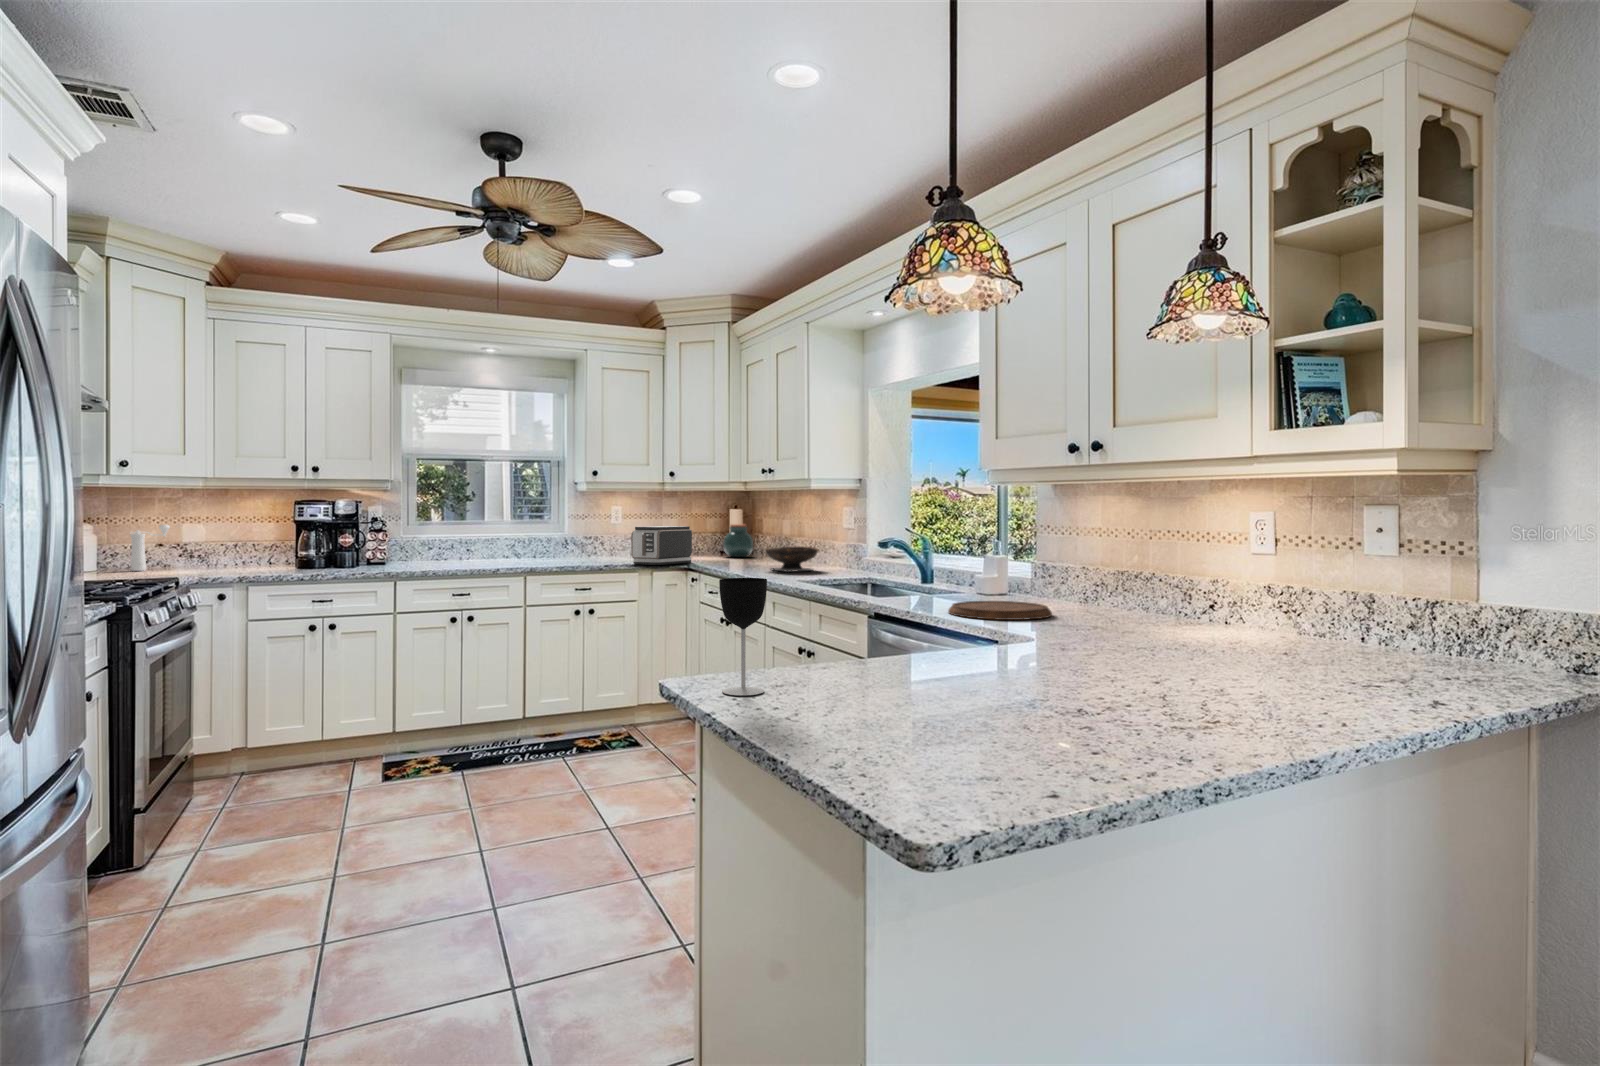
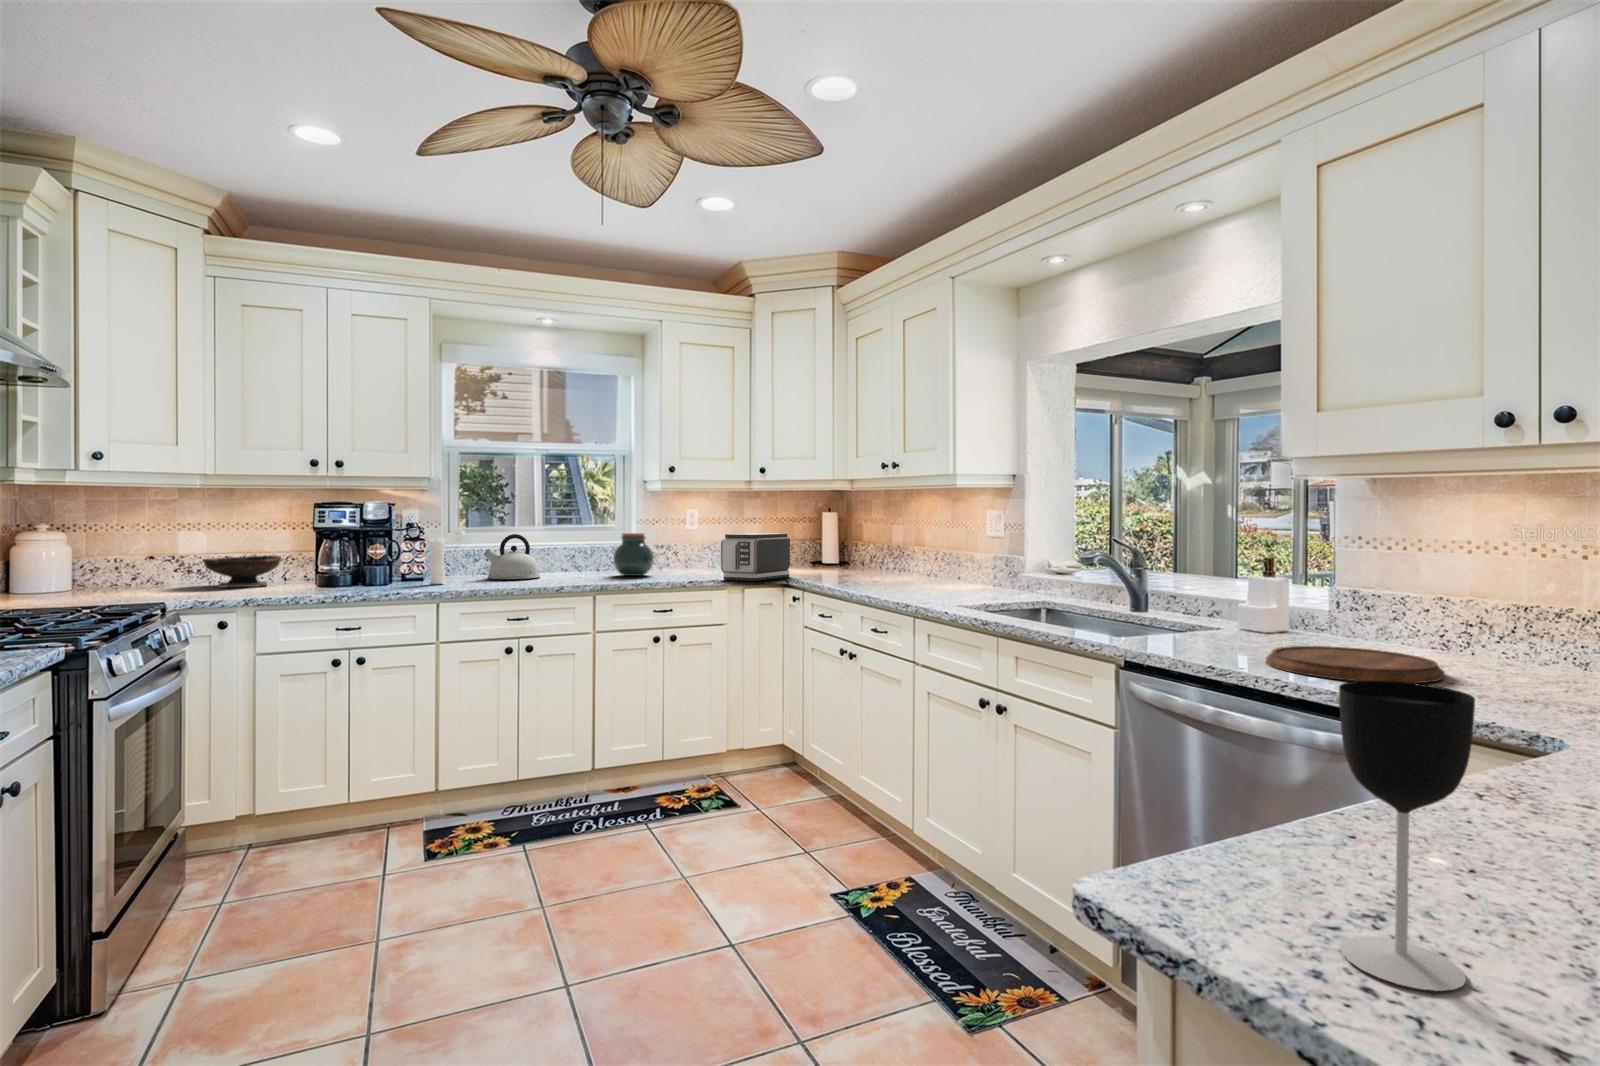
jar: present [723,524,753,557] -> present [614,533,653,576]
pepper mill: present [130,525,170,571] -> present [430,531,465,584]
kettle: none [434,527,482,564] -> present [484,534,540,579]
bowl: present [765,546,818,572] -> present [202,556,281,588]

